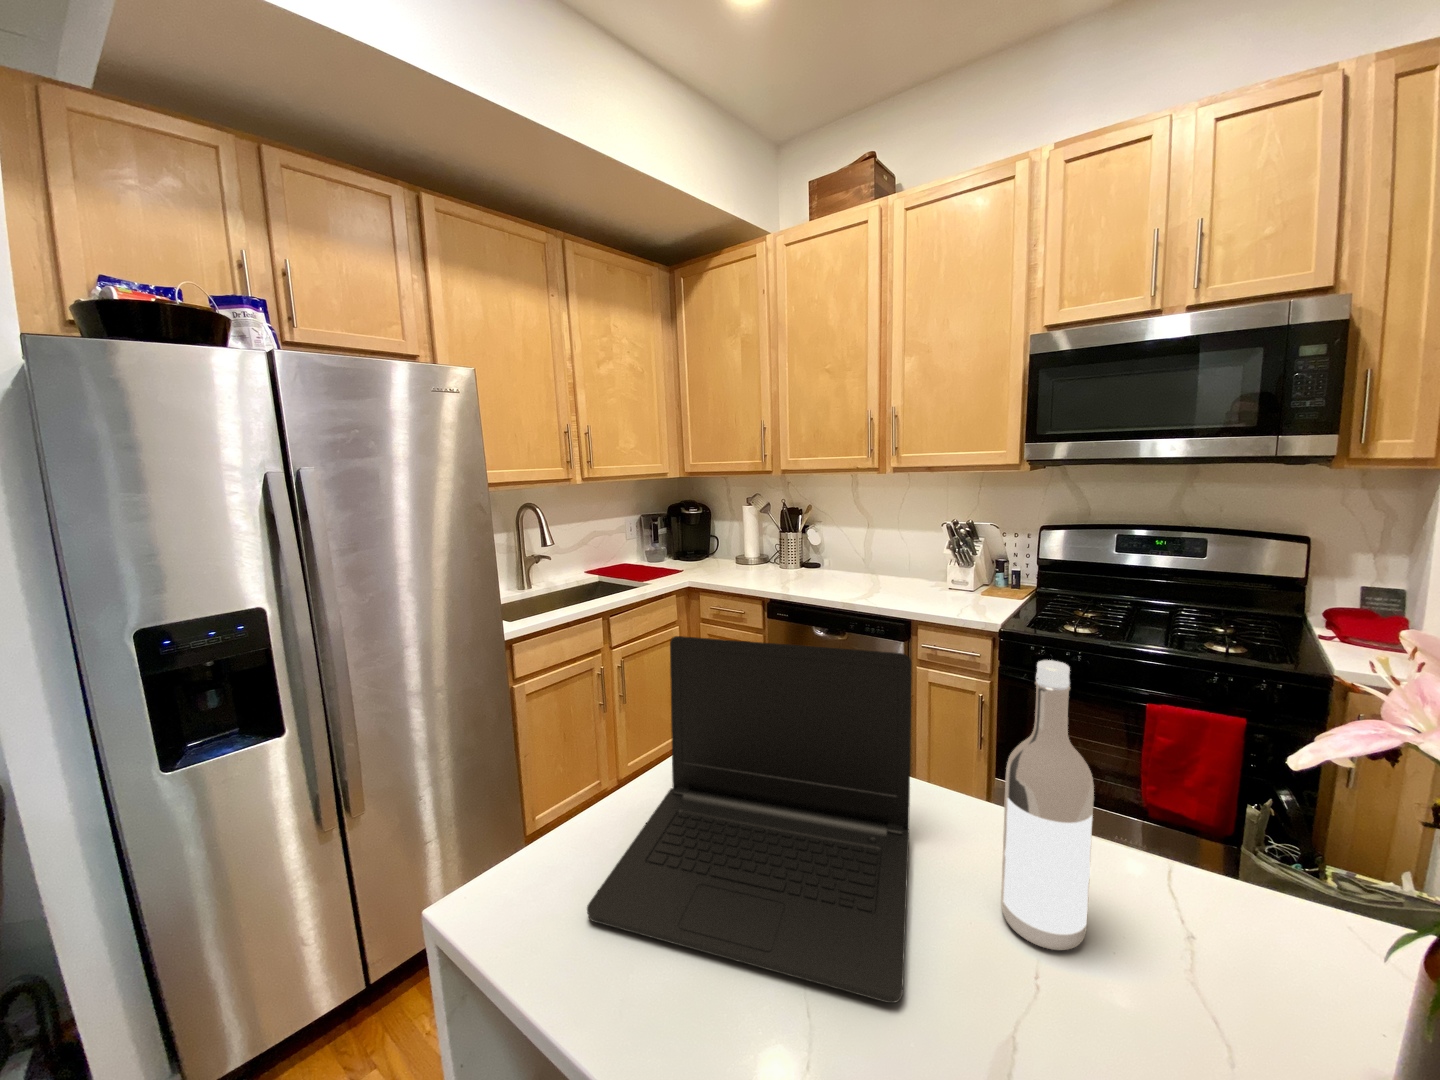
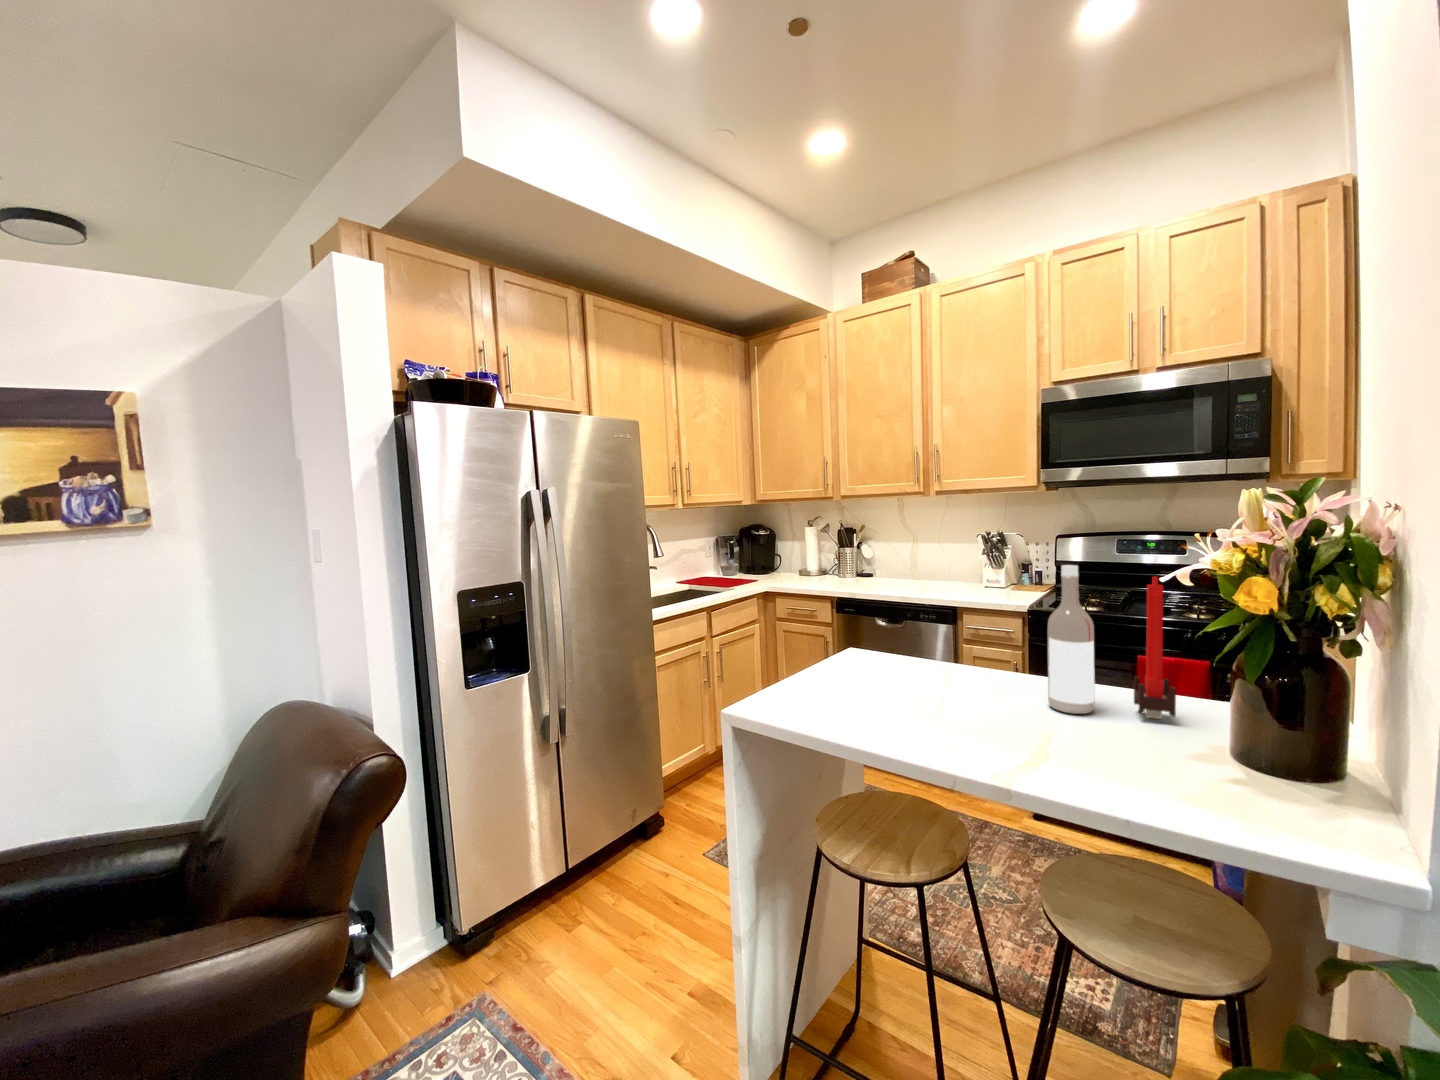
laptop: present [587,636,911,1003] -> none [823,576,1003,726]
candle: none [1161,704,1256,991] -> present [1134,577,1176,719]

